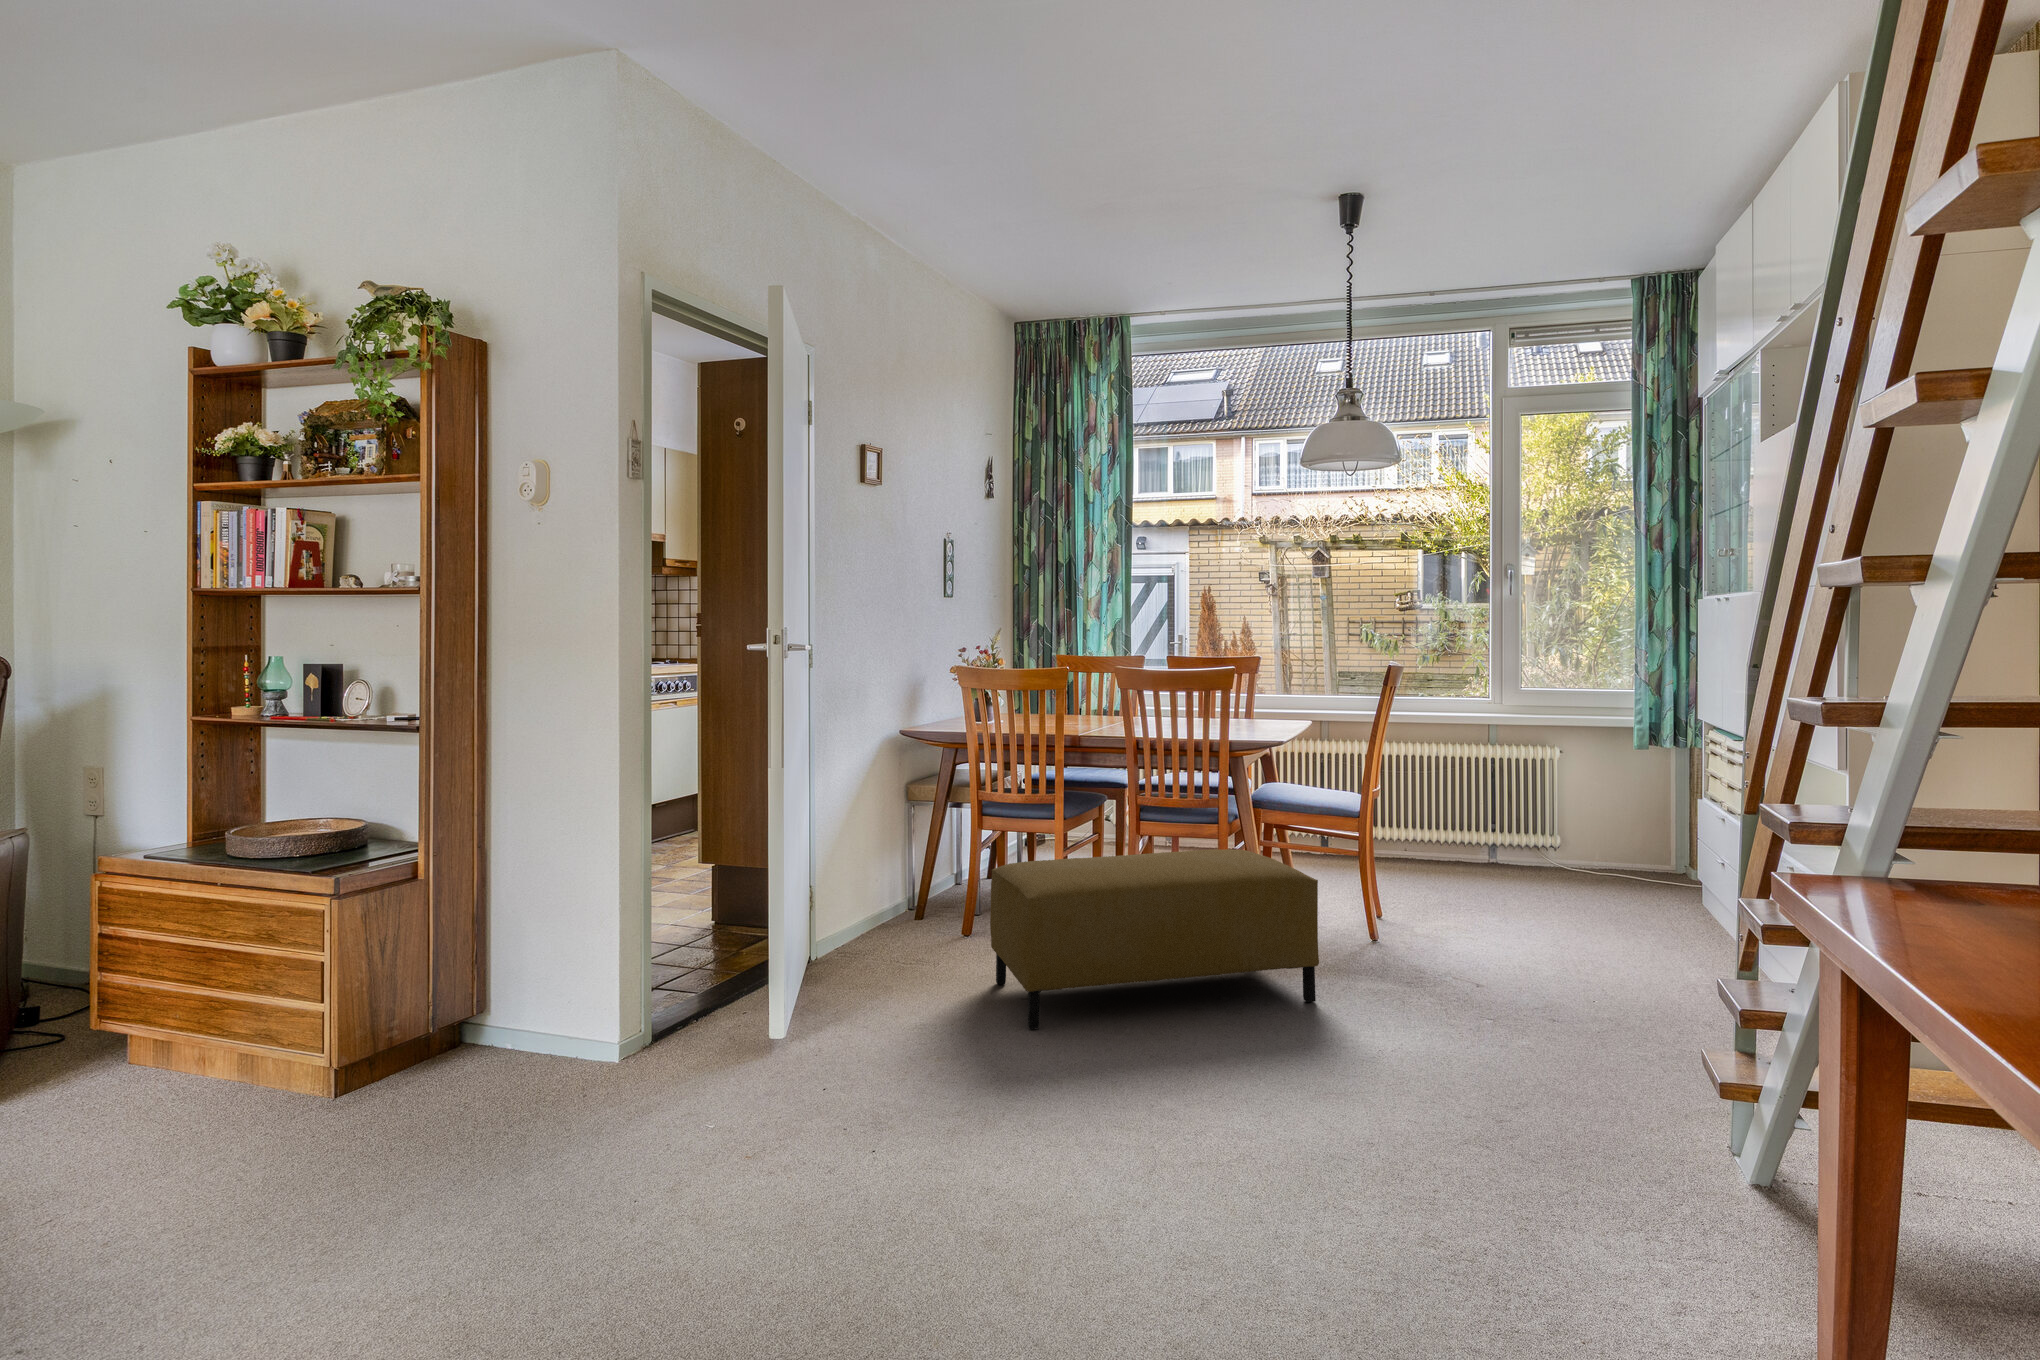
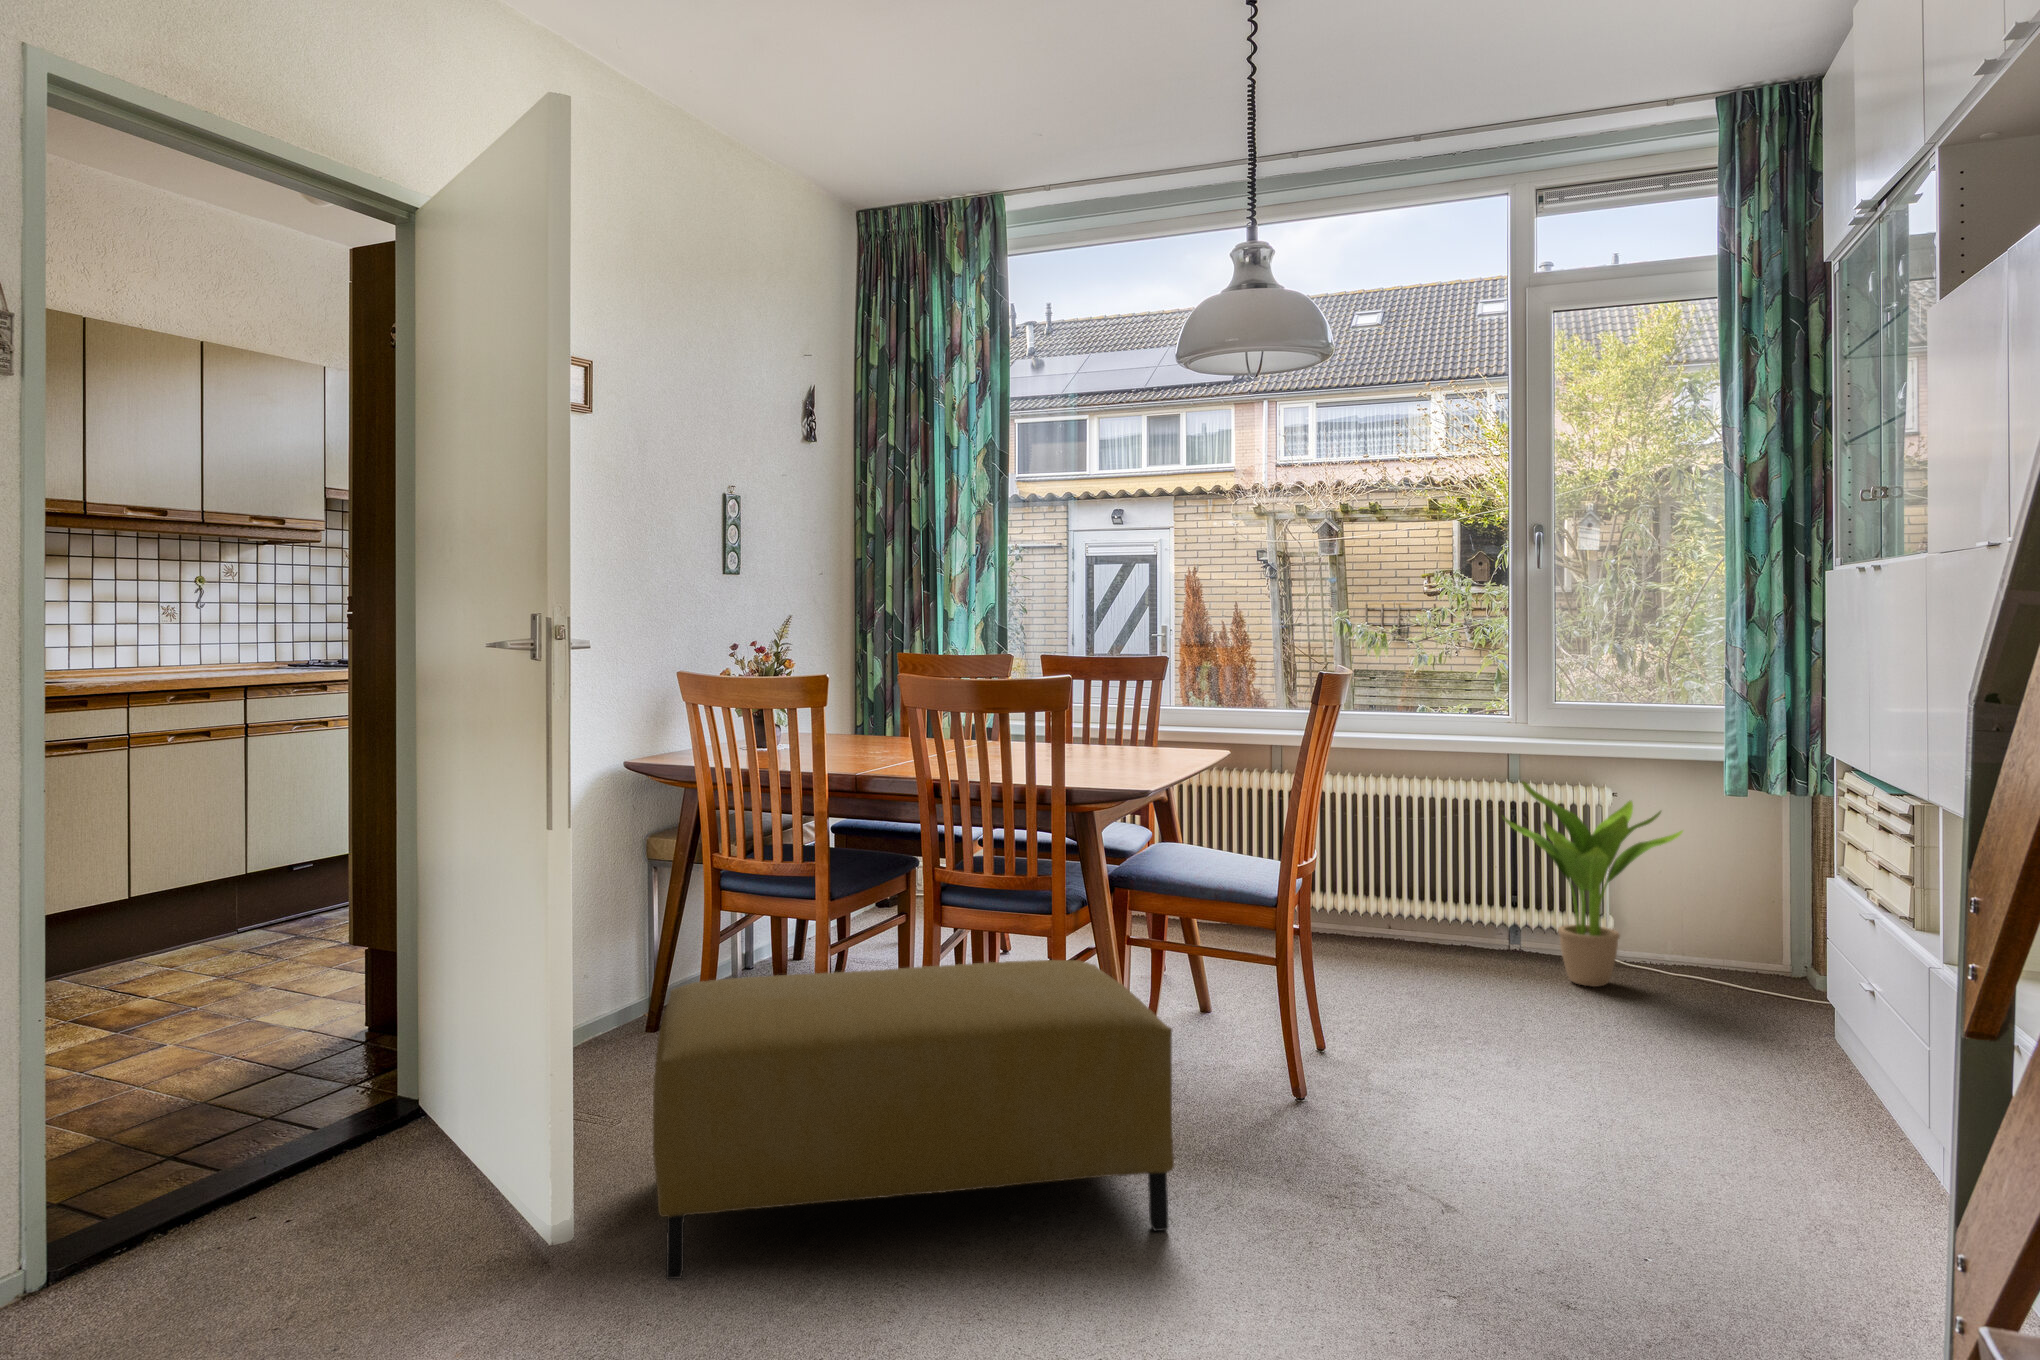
potted plant: none [1487,741,1608,882] -> present [1503,781,1683,987]

